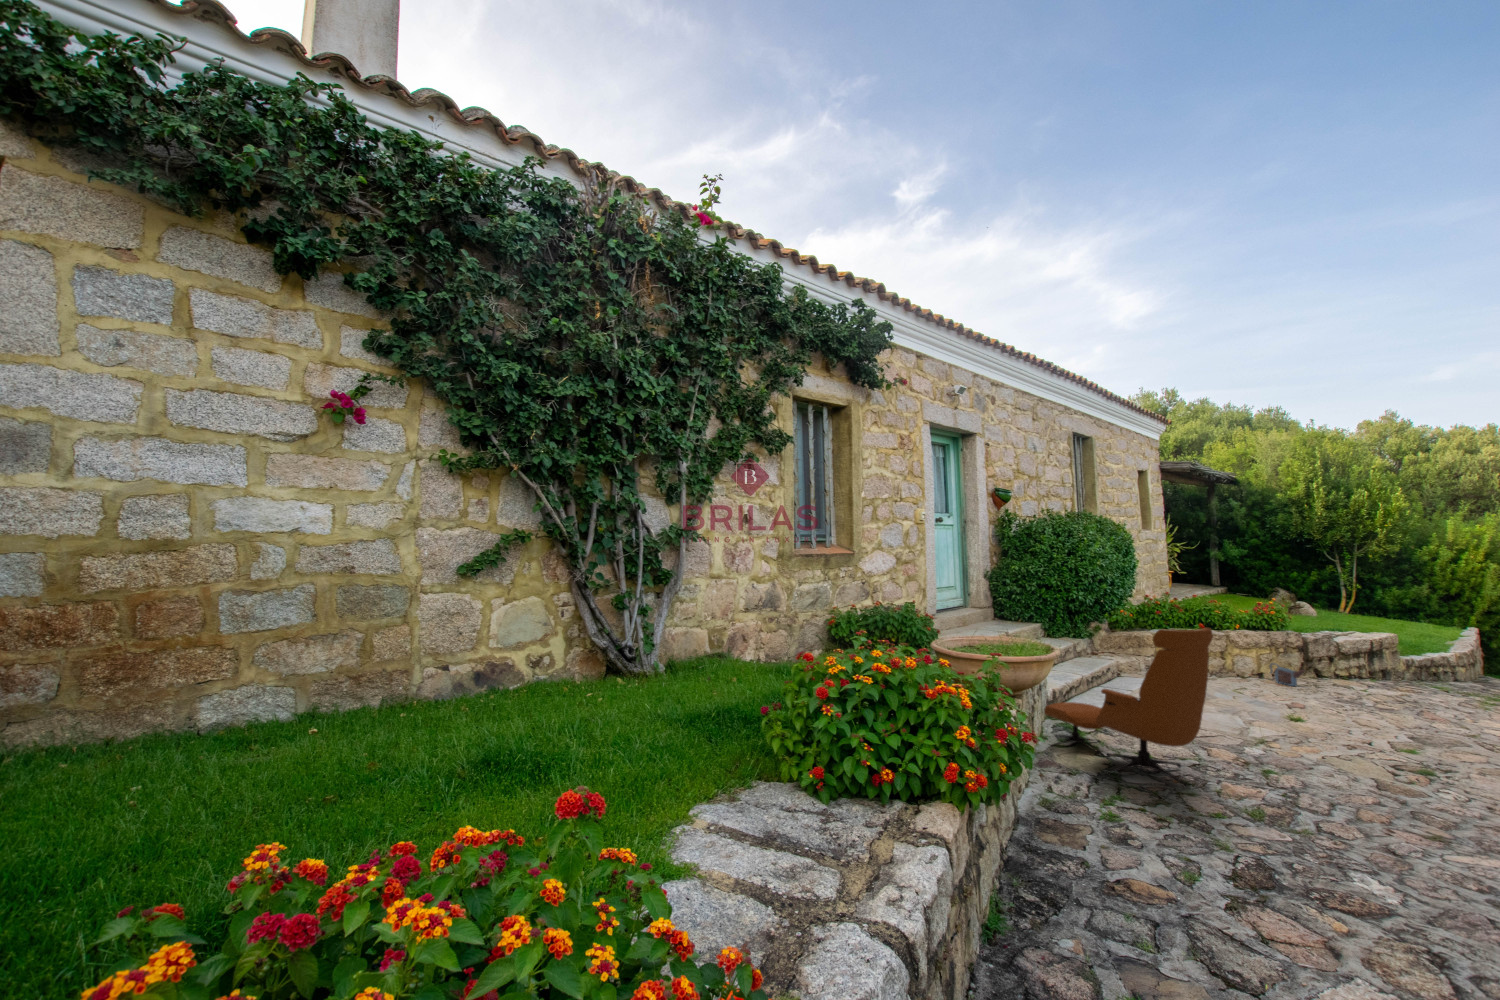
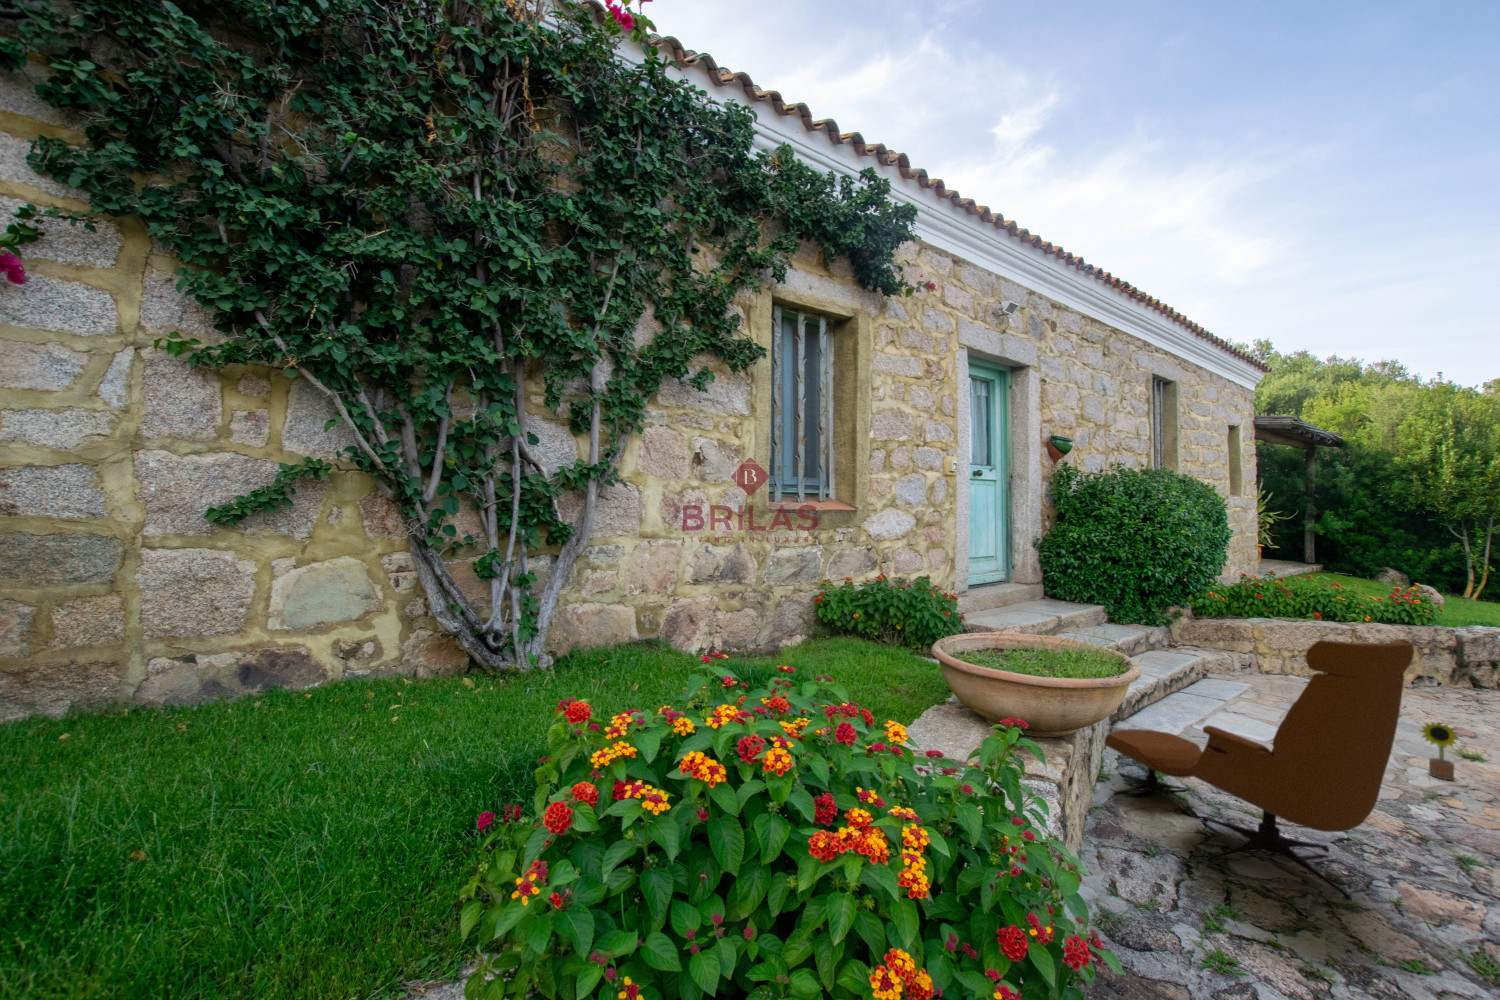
watering can: present [1270,663,1305,686] -> none [1415,669,1475,703]
decorative plant: none [1250,690,1274,730] -> present [1420,722,1459,780]

